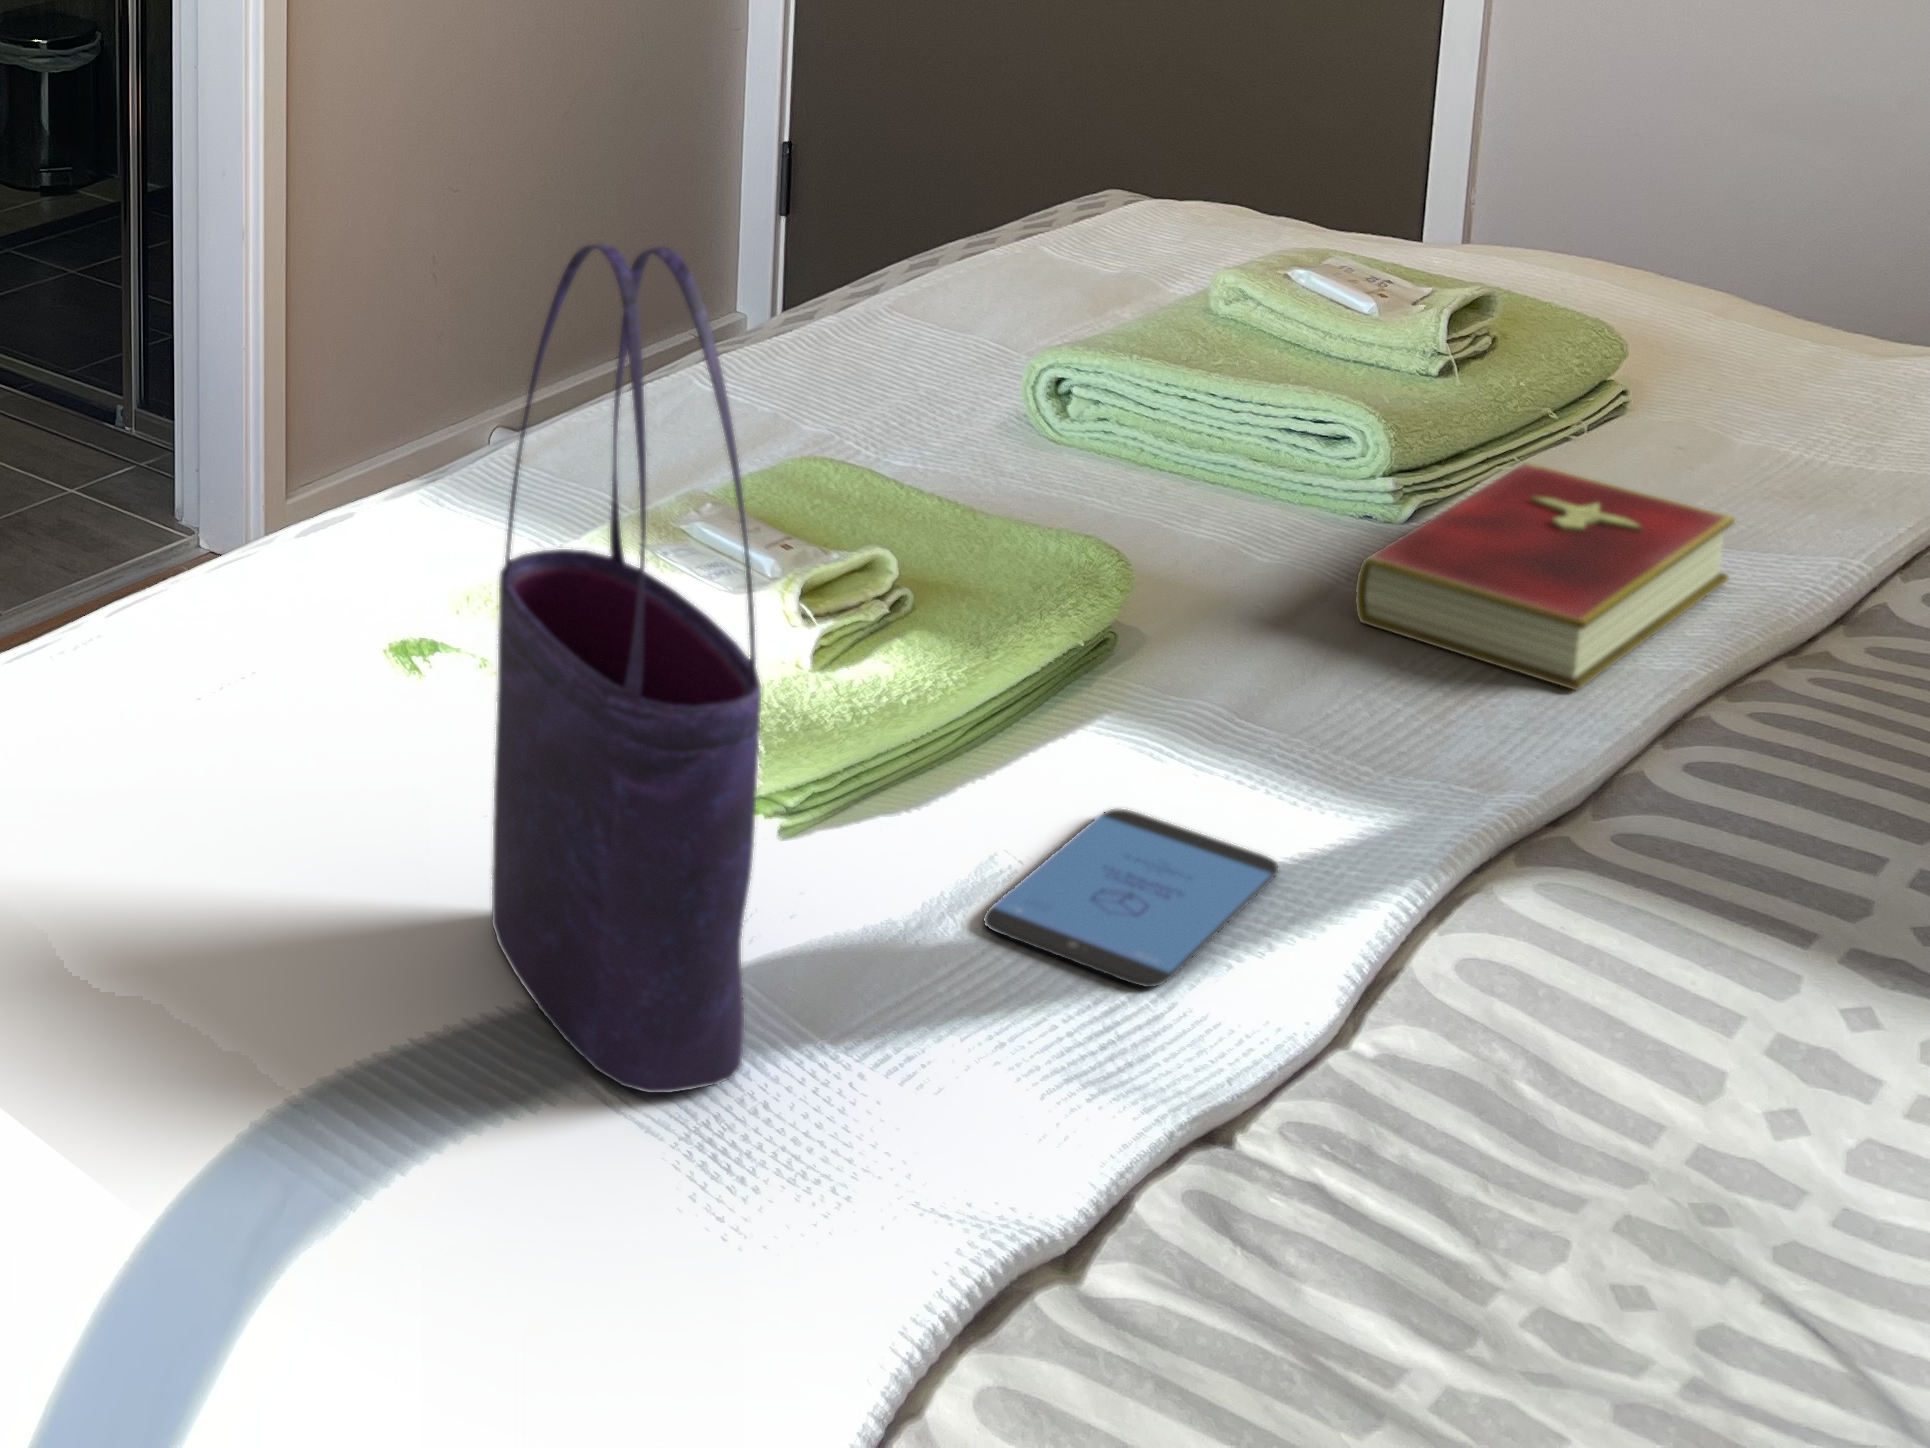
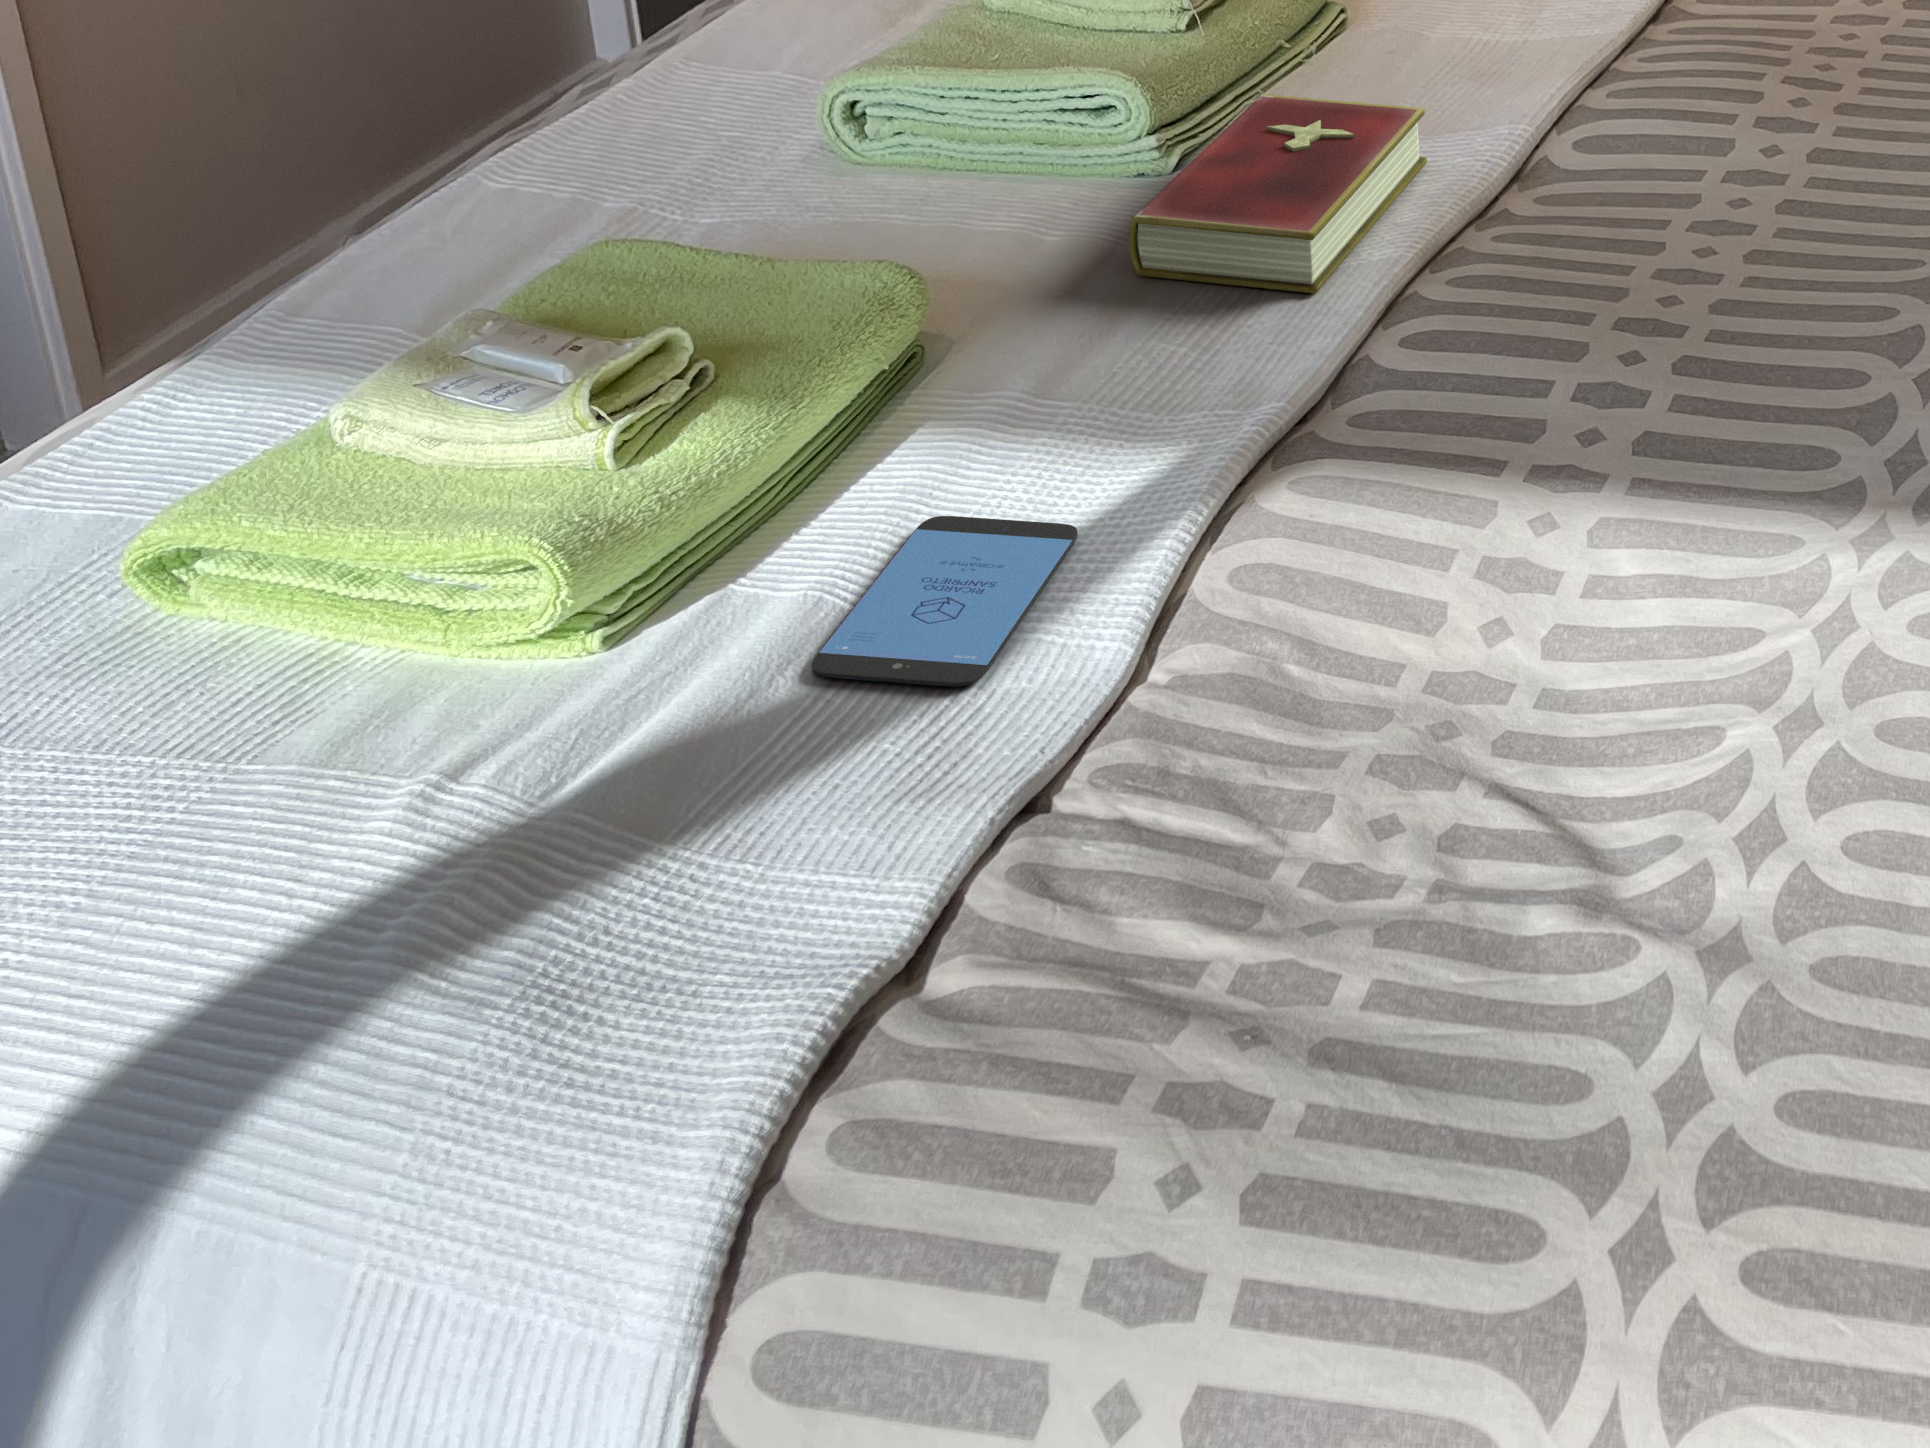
tote bag: present [492,244,761,1093] -> none [198,98,576,968]

